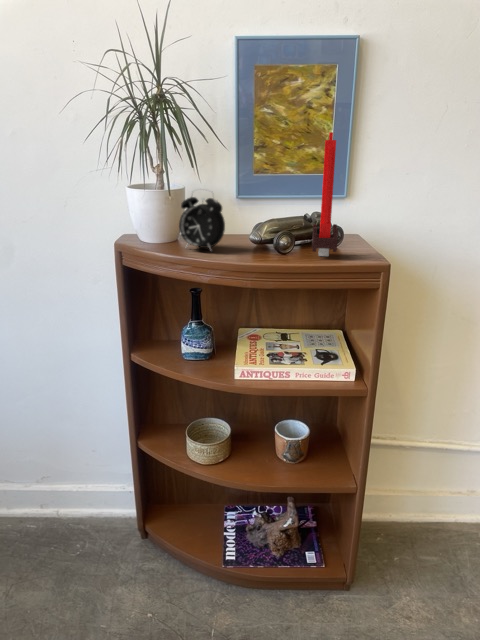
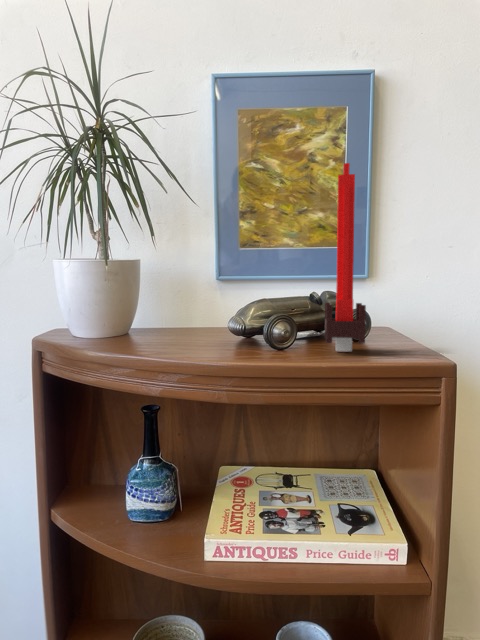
alarm clock: present [179,196,225,249] -> none [123,255,191,346]

